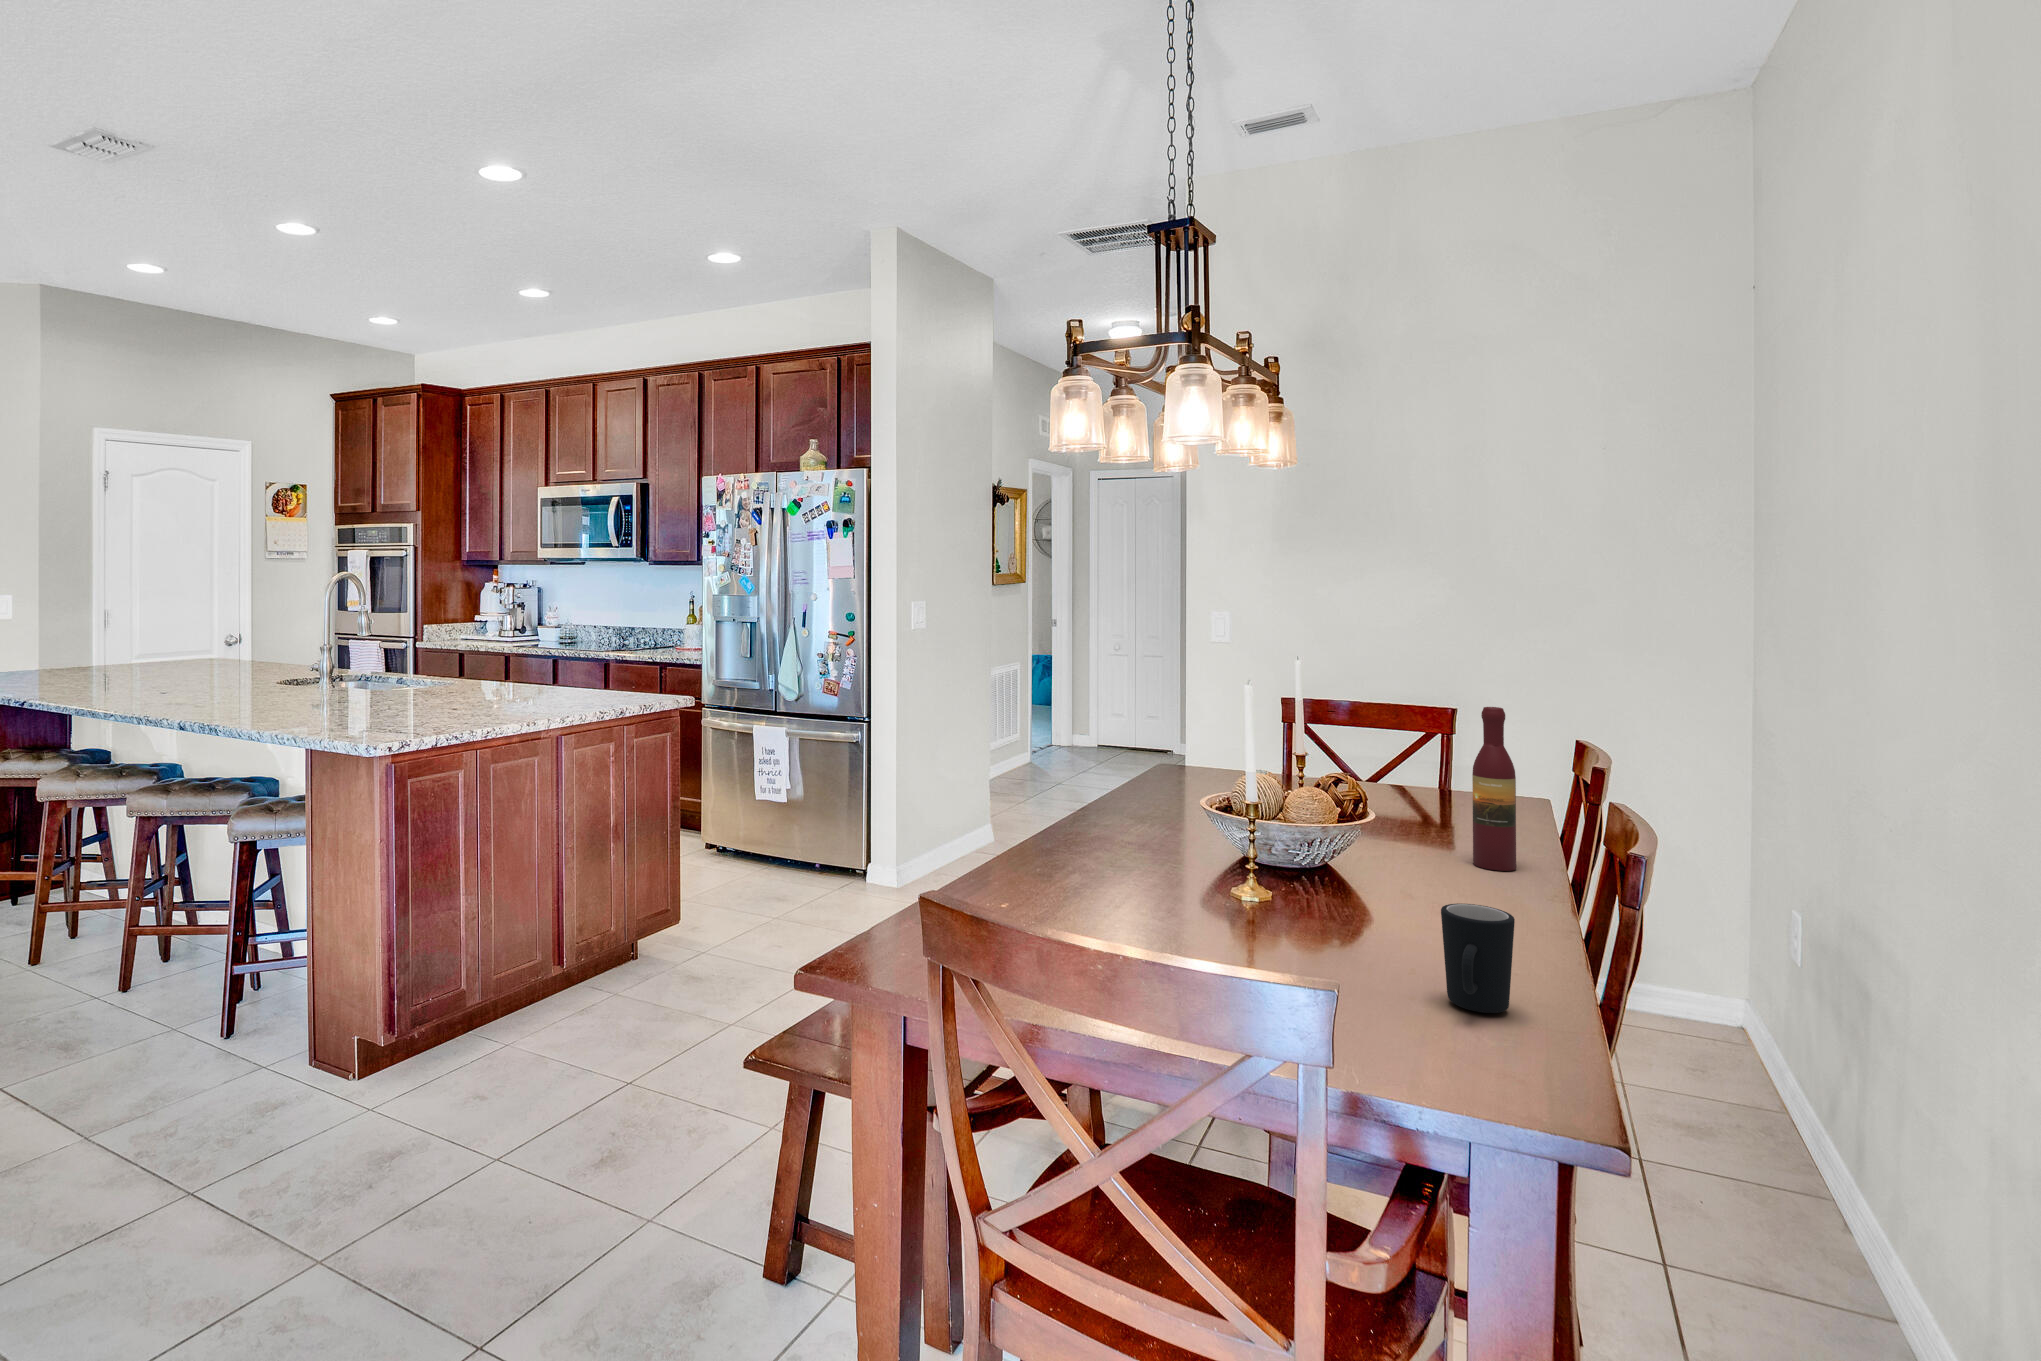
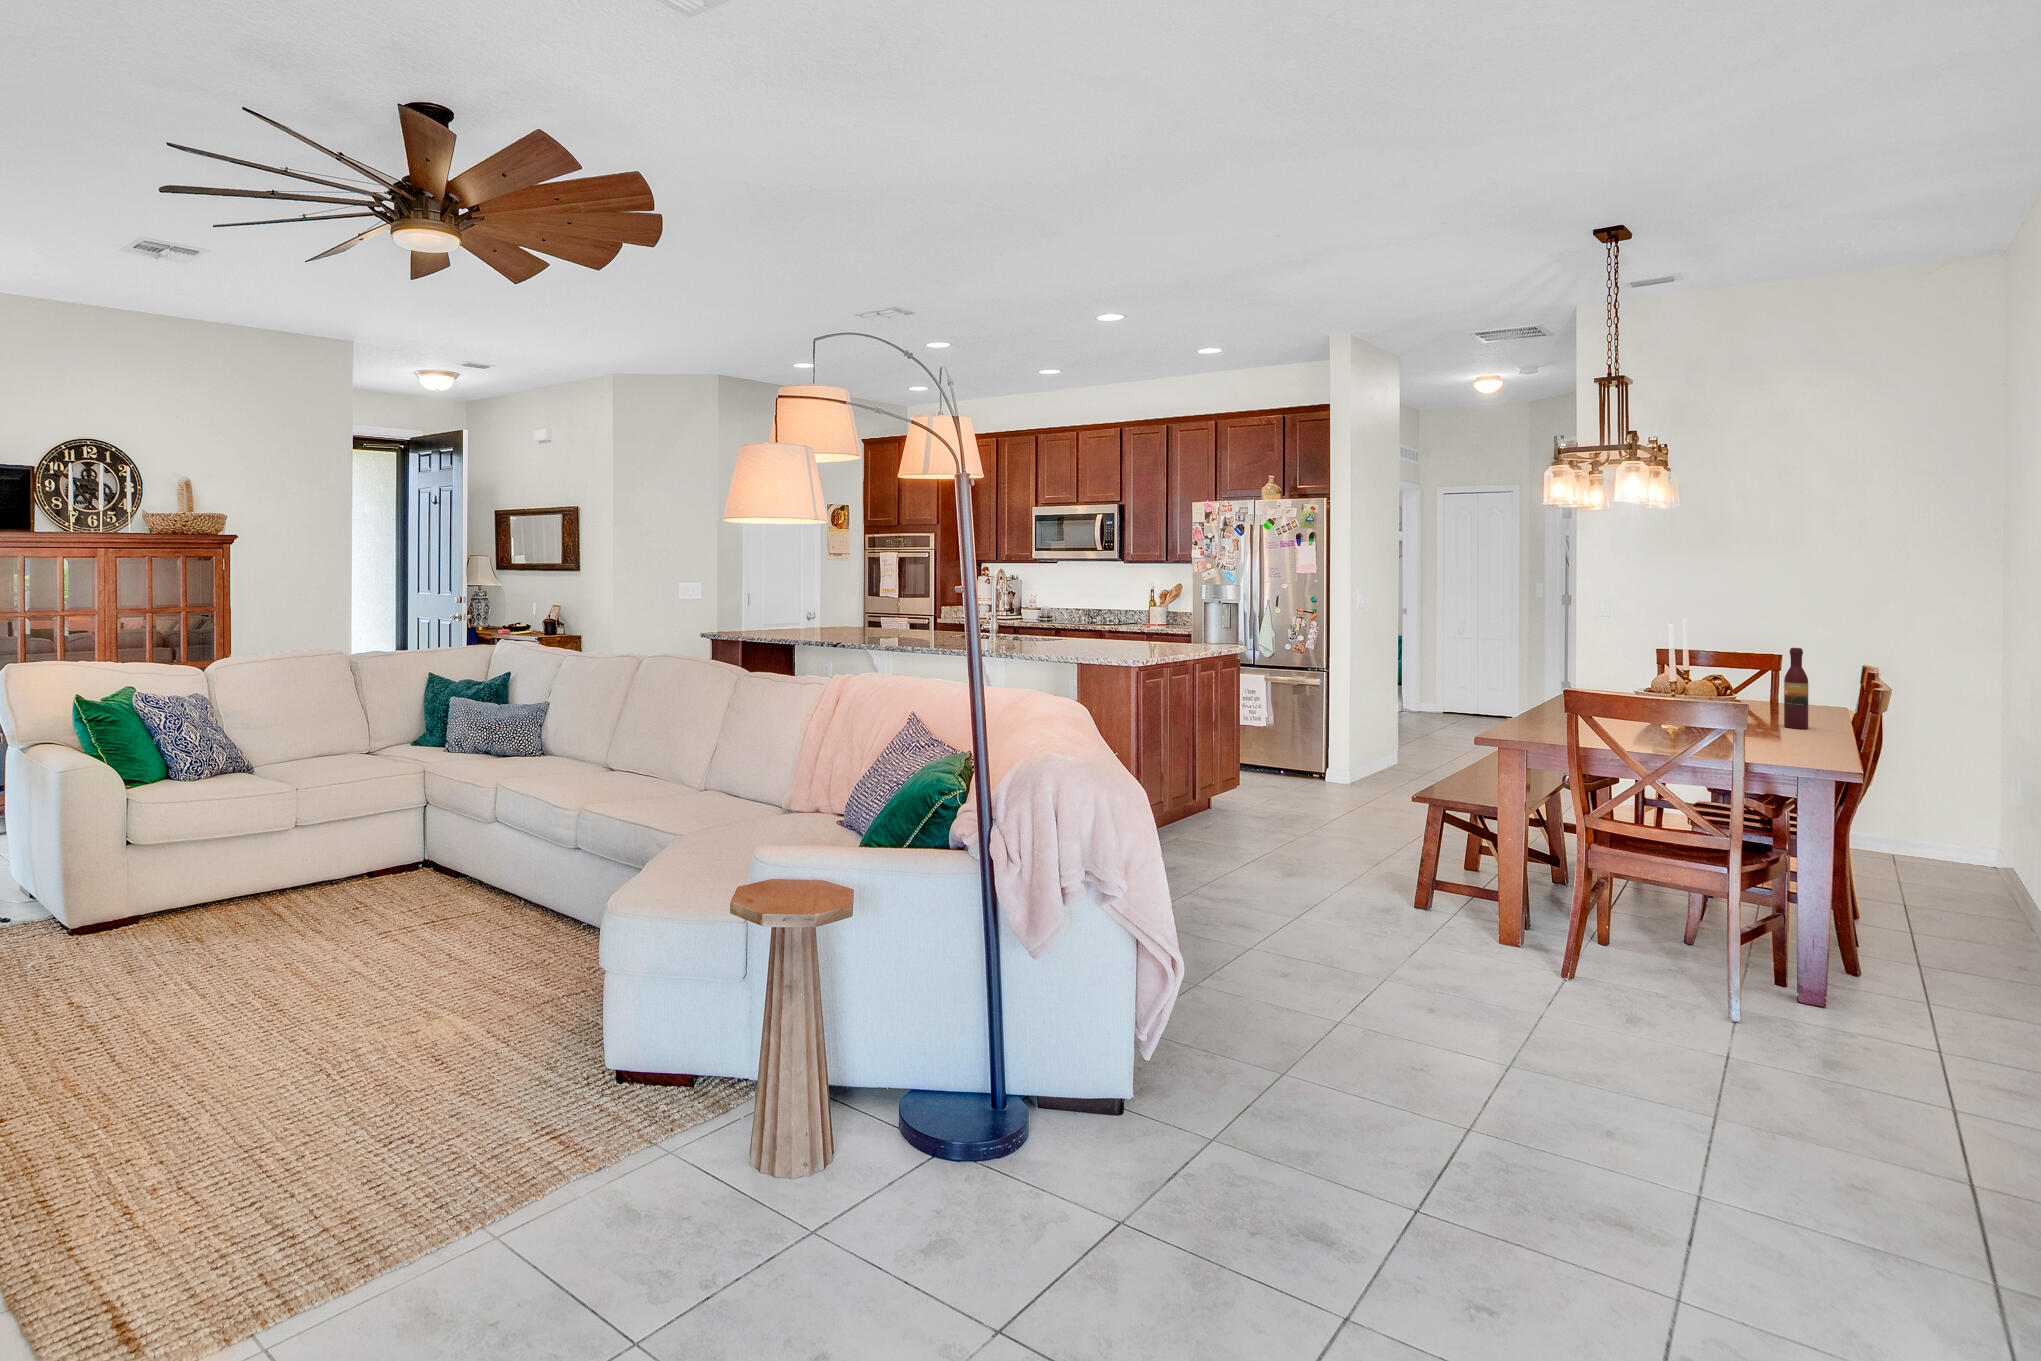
mug: present [1441,903,1515,1013] -> none [1766,716,1798,755]

